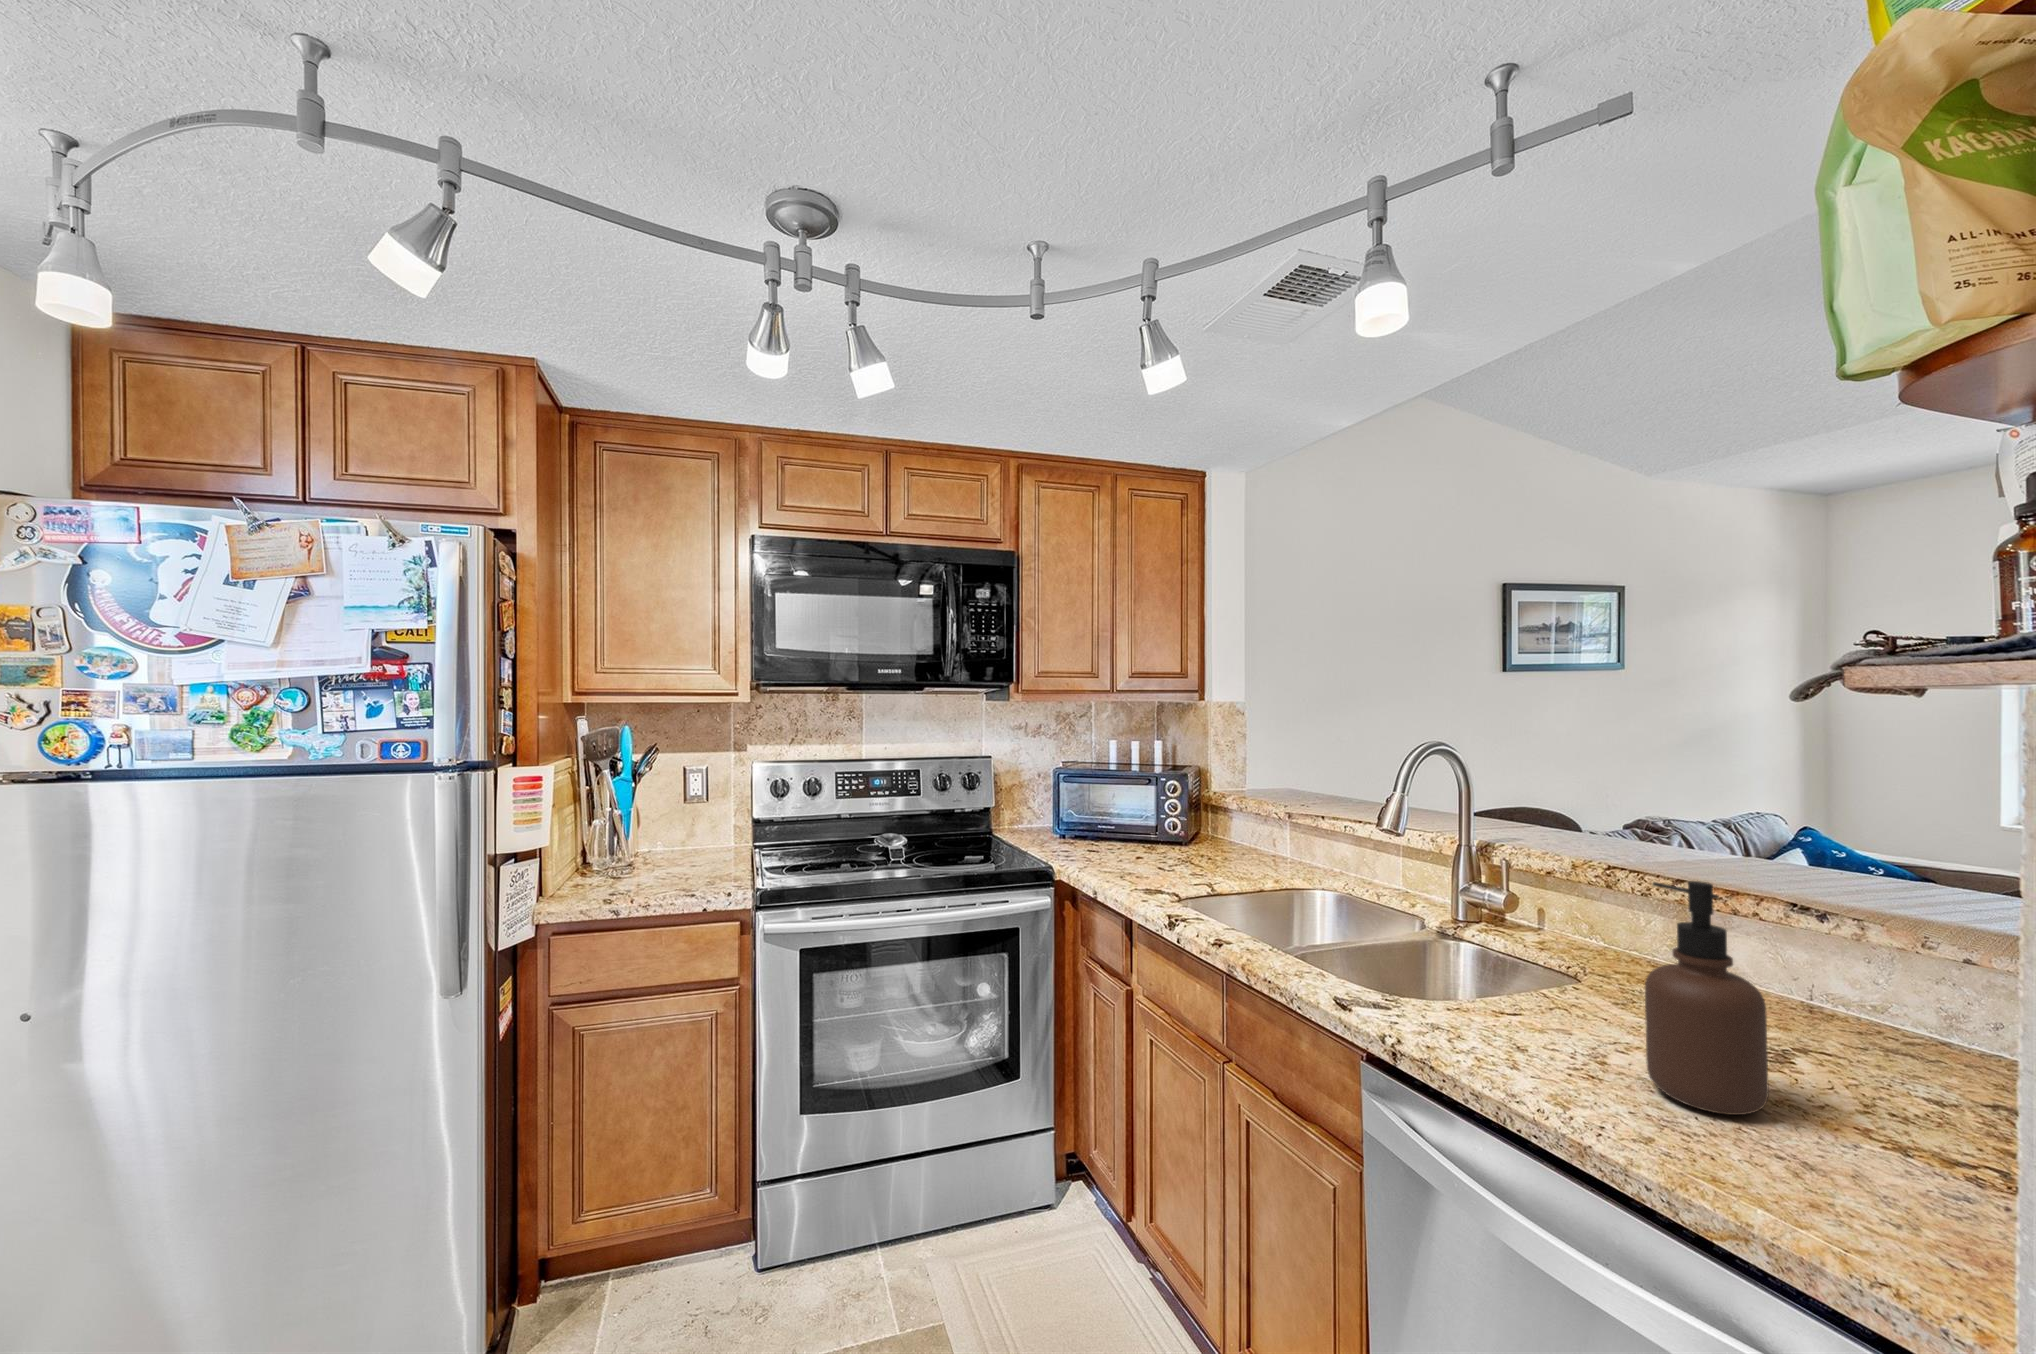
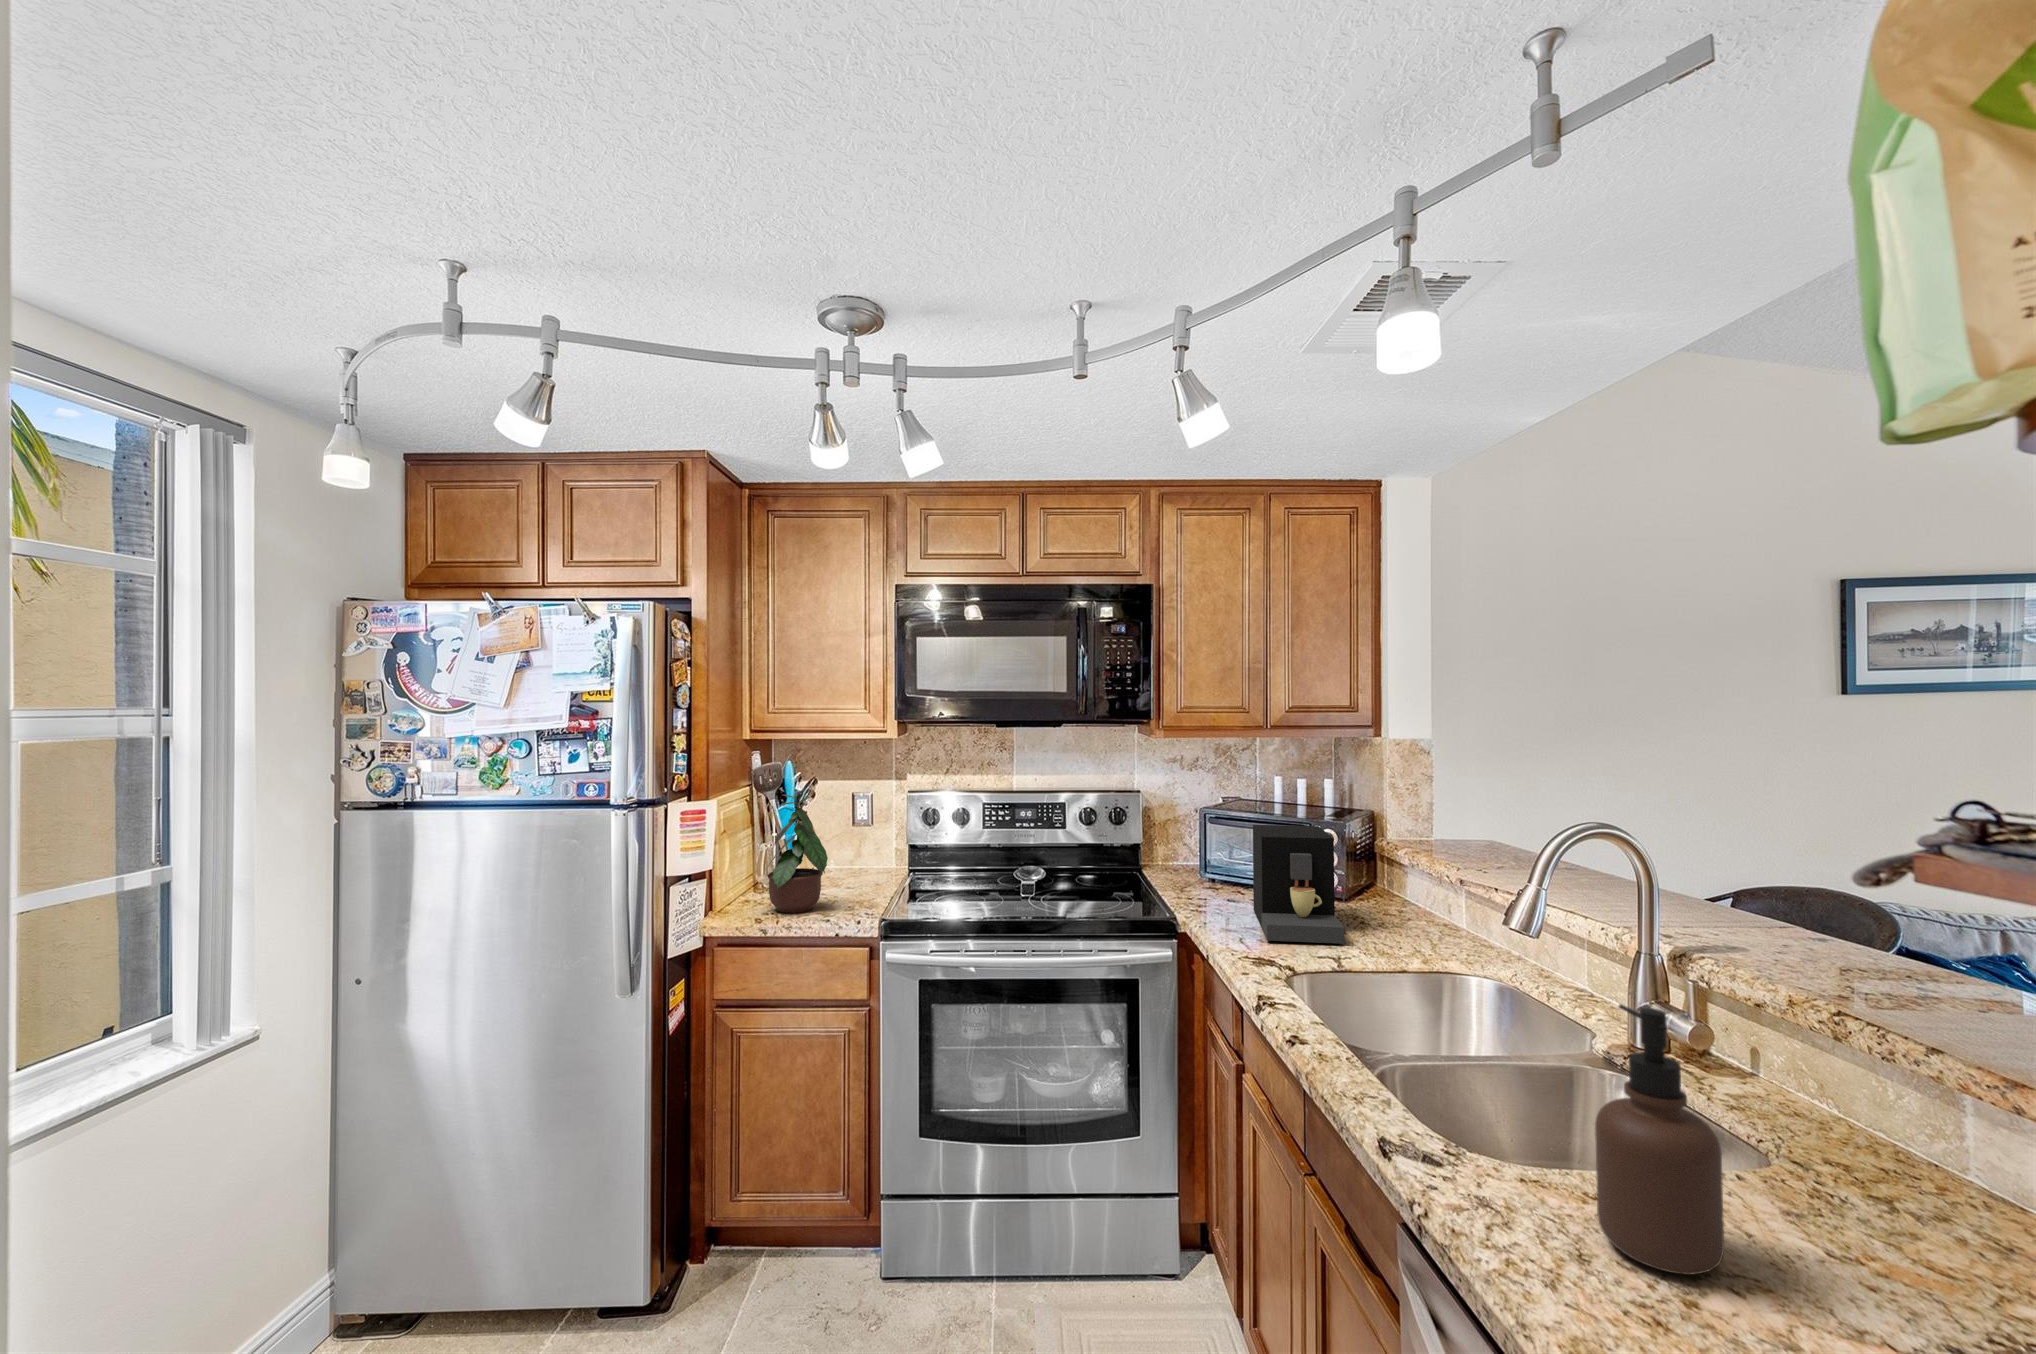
potted plant: none [601,751,693,890] -> present [766,789,828,913]
coffee maker: none [1114,774,1217,878] -> present [1253,825,1344,944]

